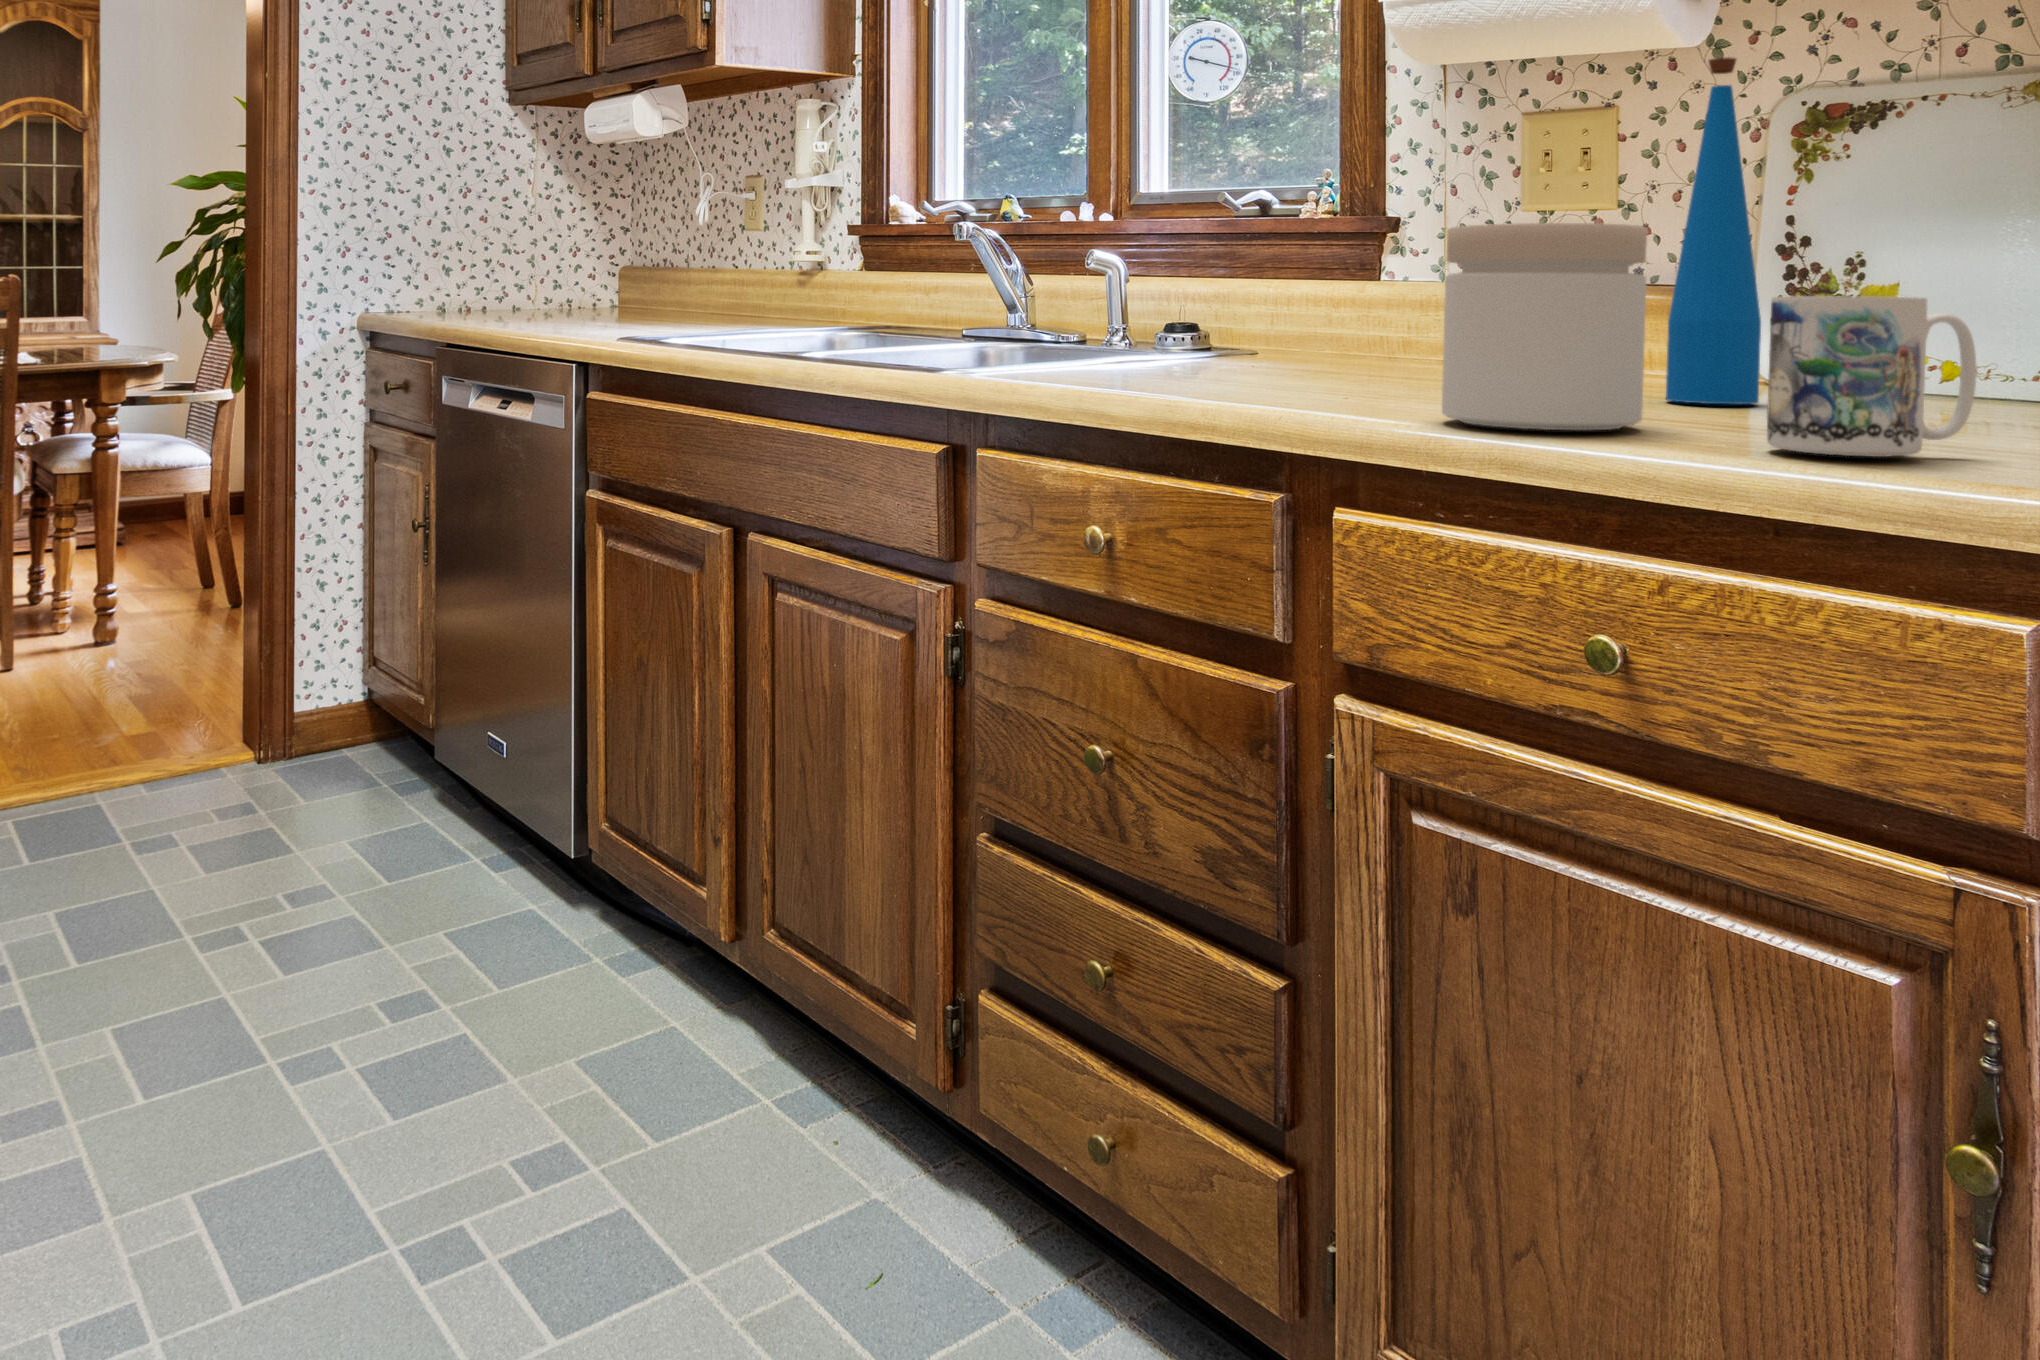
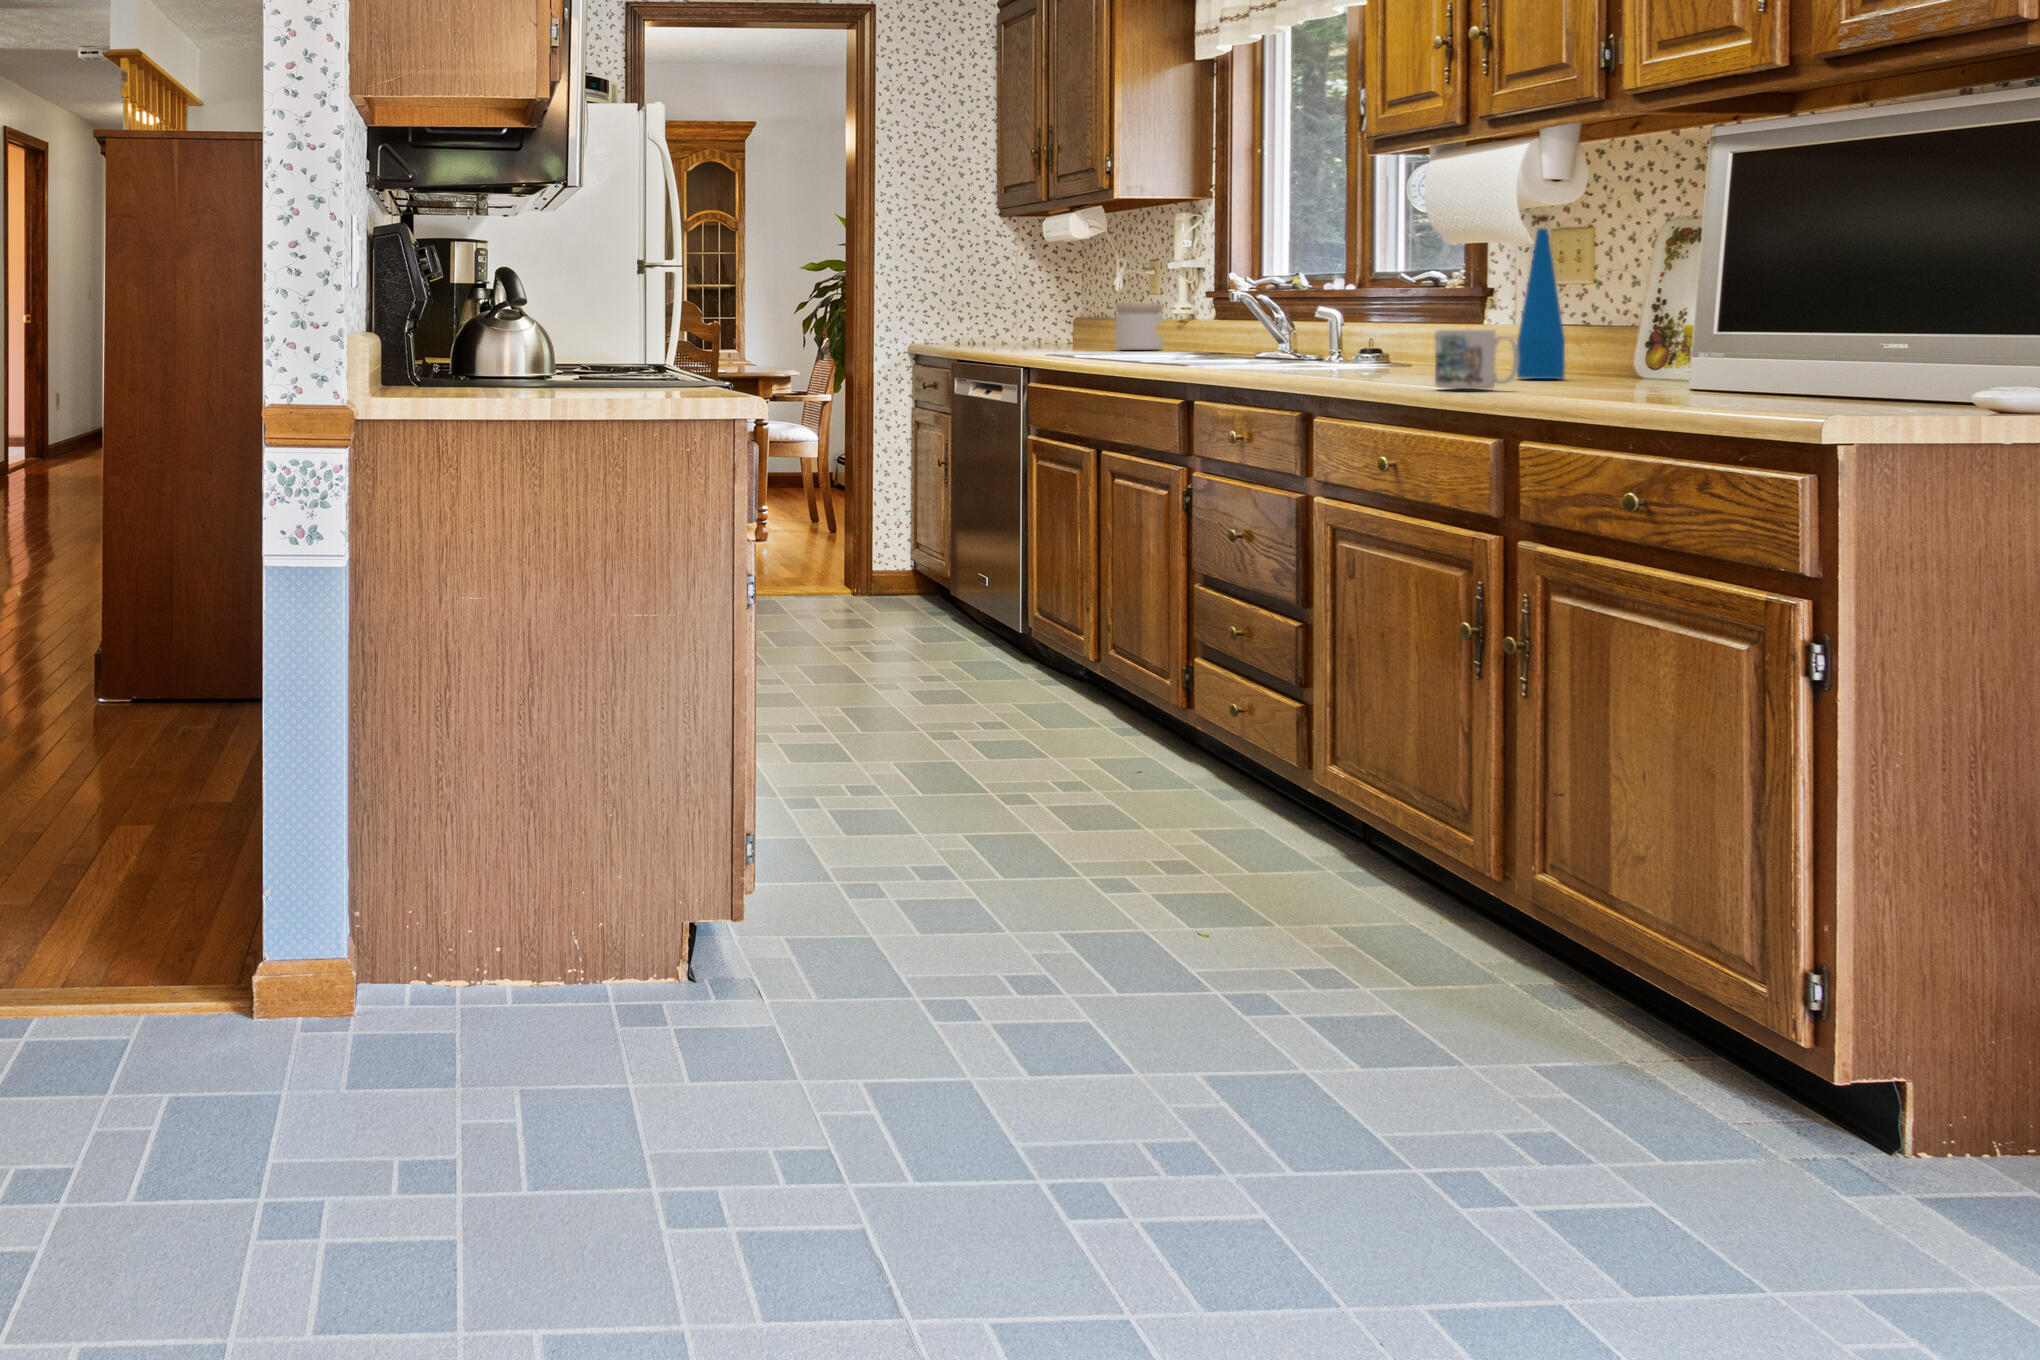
jar: present [1442,223,1647,430] -> present [1116,303,1163,350]

